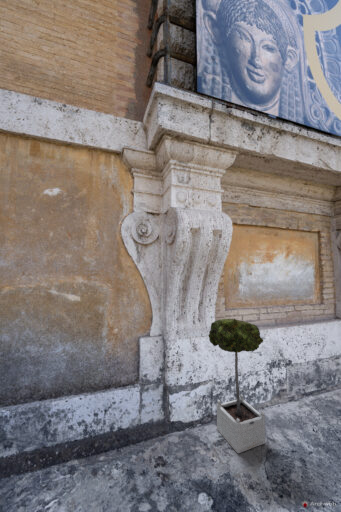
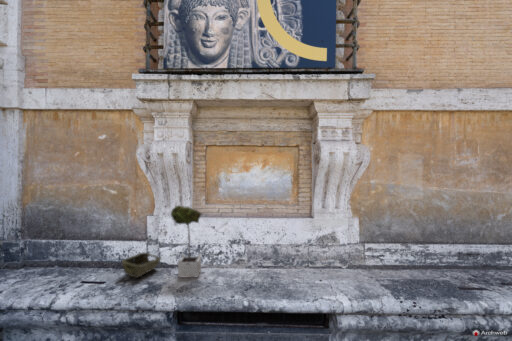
woven basket: none [137,408,188,483] -> present [122,253,160,278]

